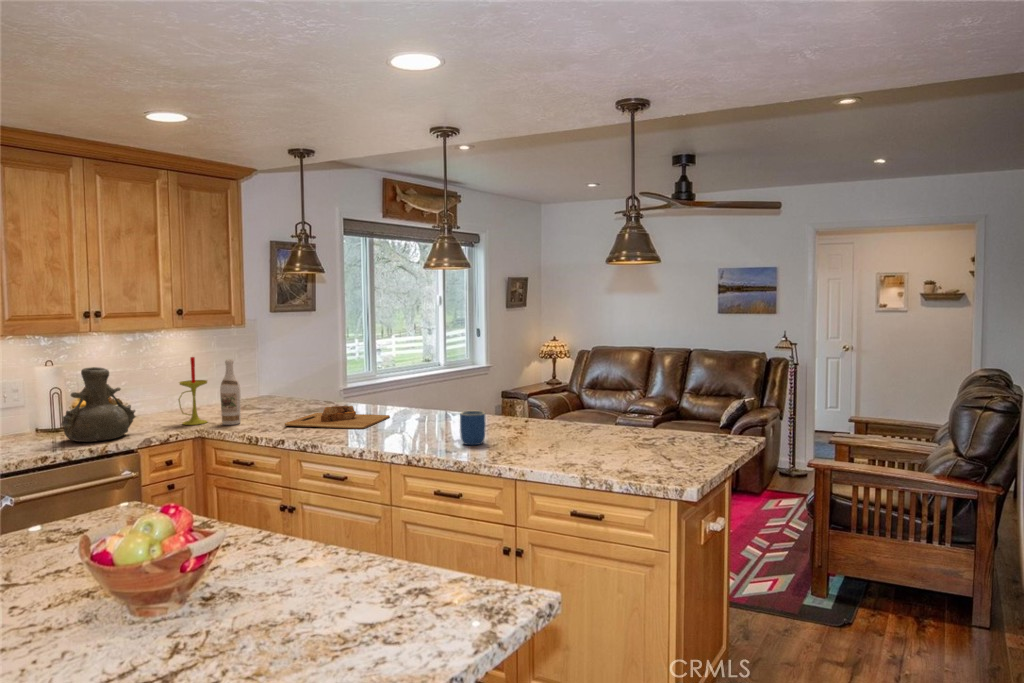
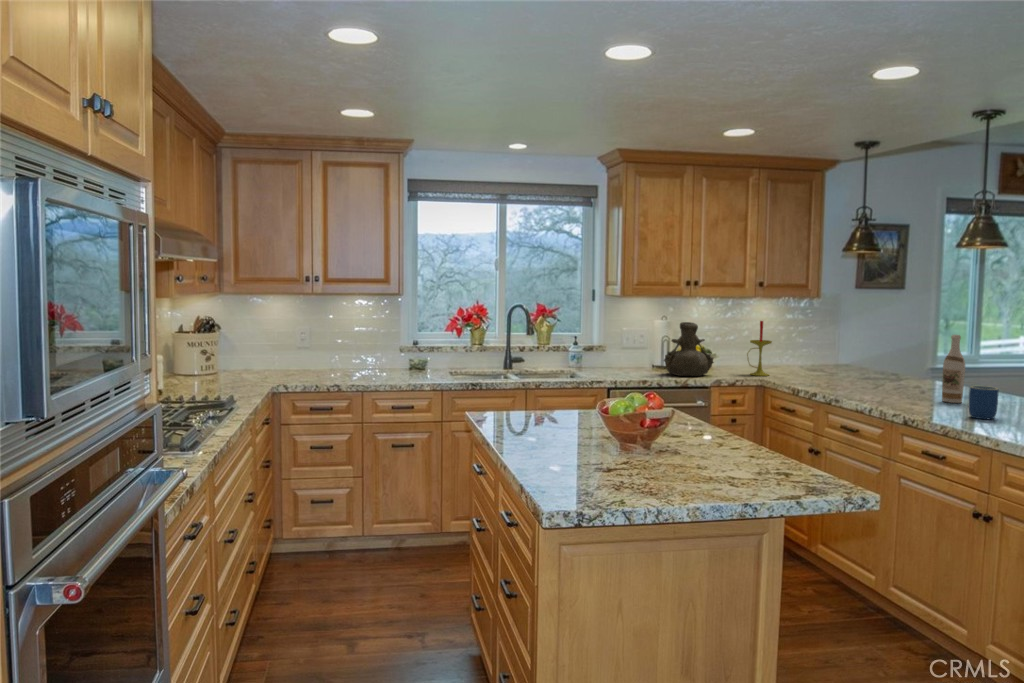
wine bottle: present [220,359,241,425] -> present [942,335,965,403]
cutting board: present [285,406,390,429] -> none [825,373,931,395]

